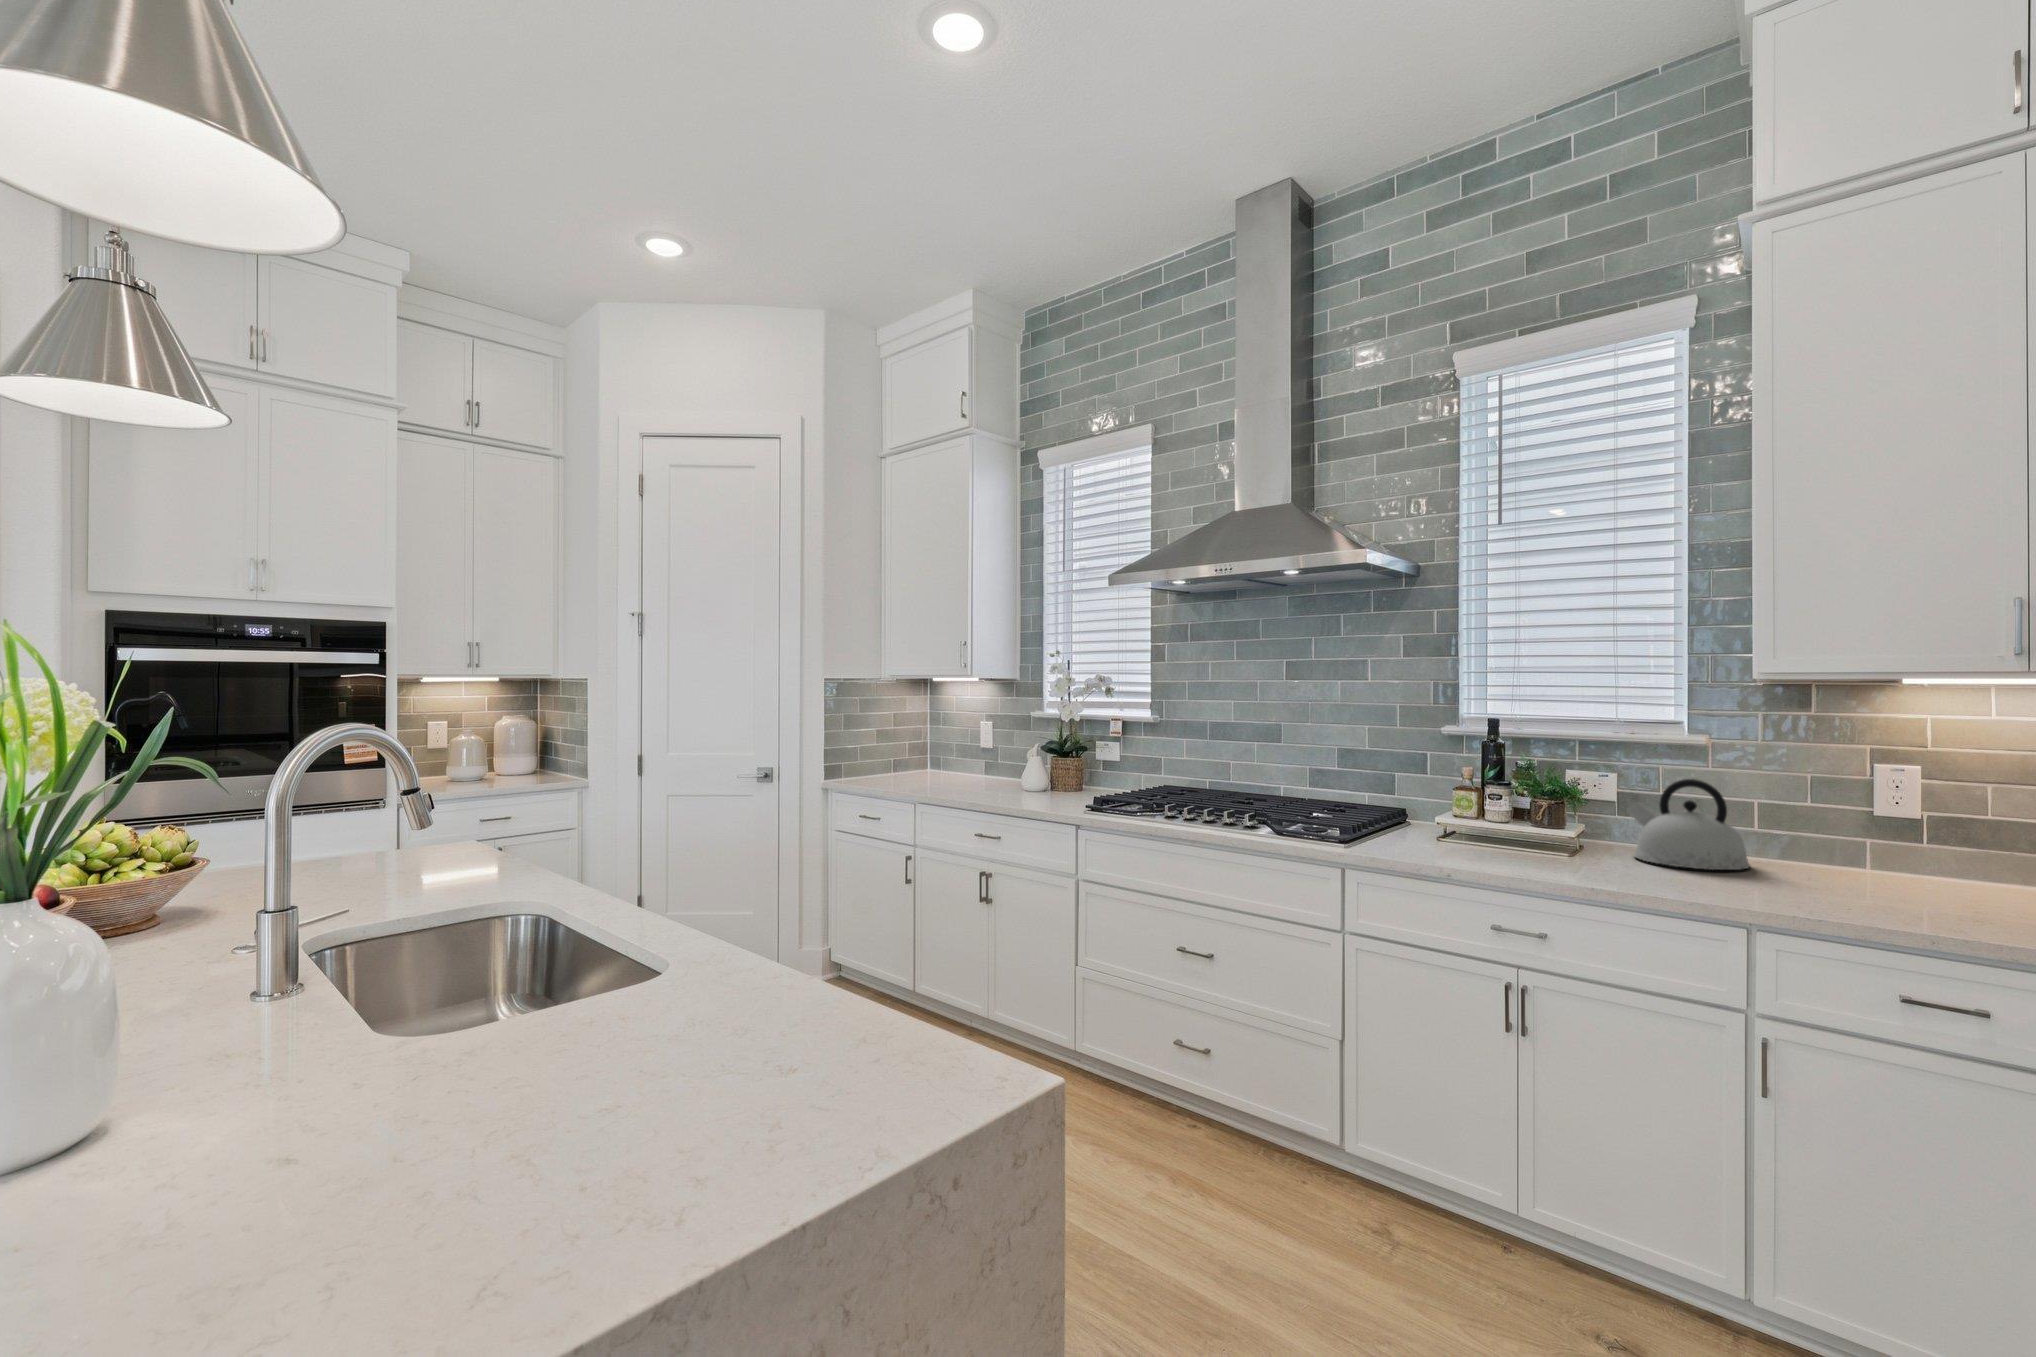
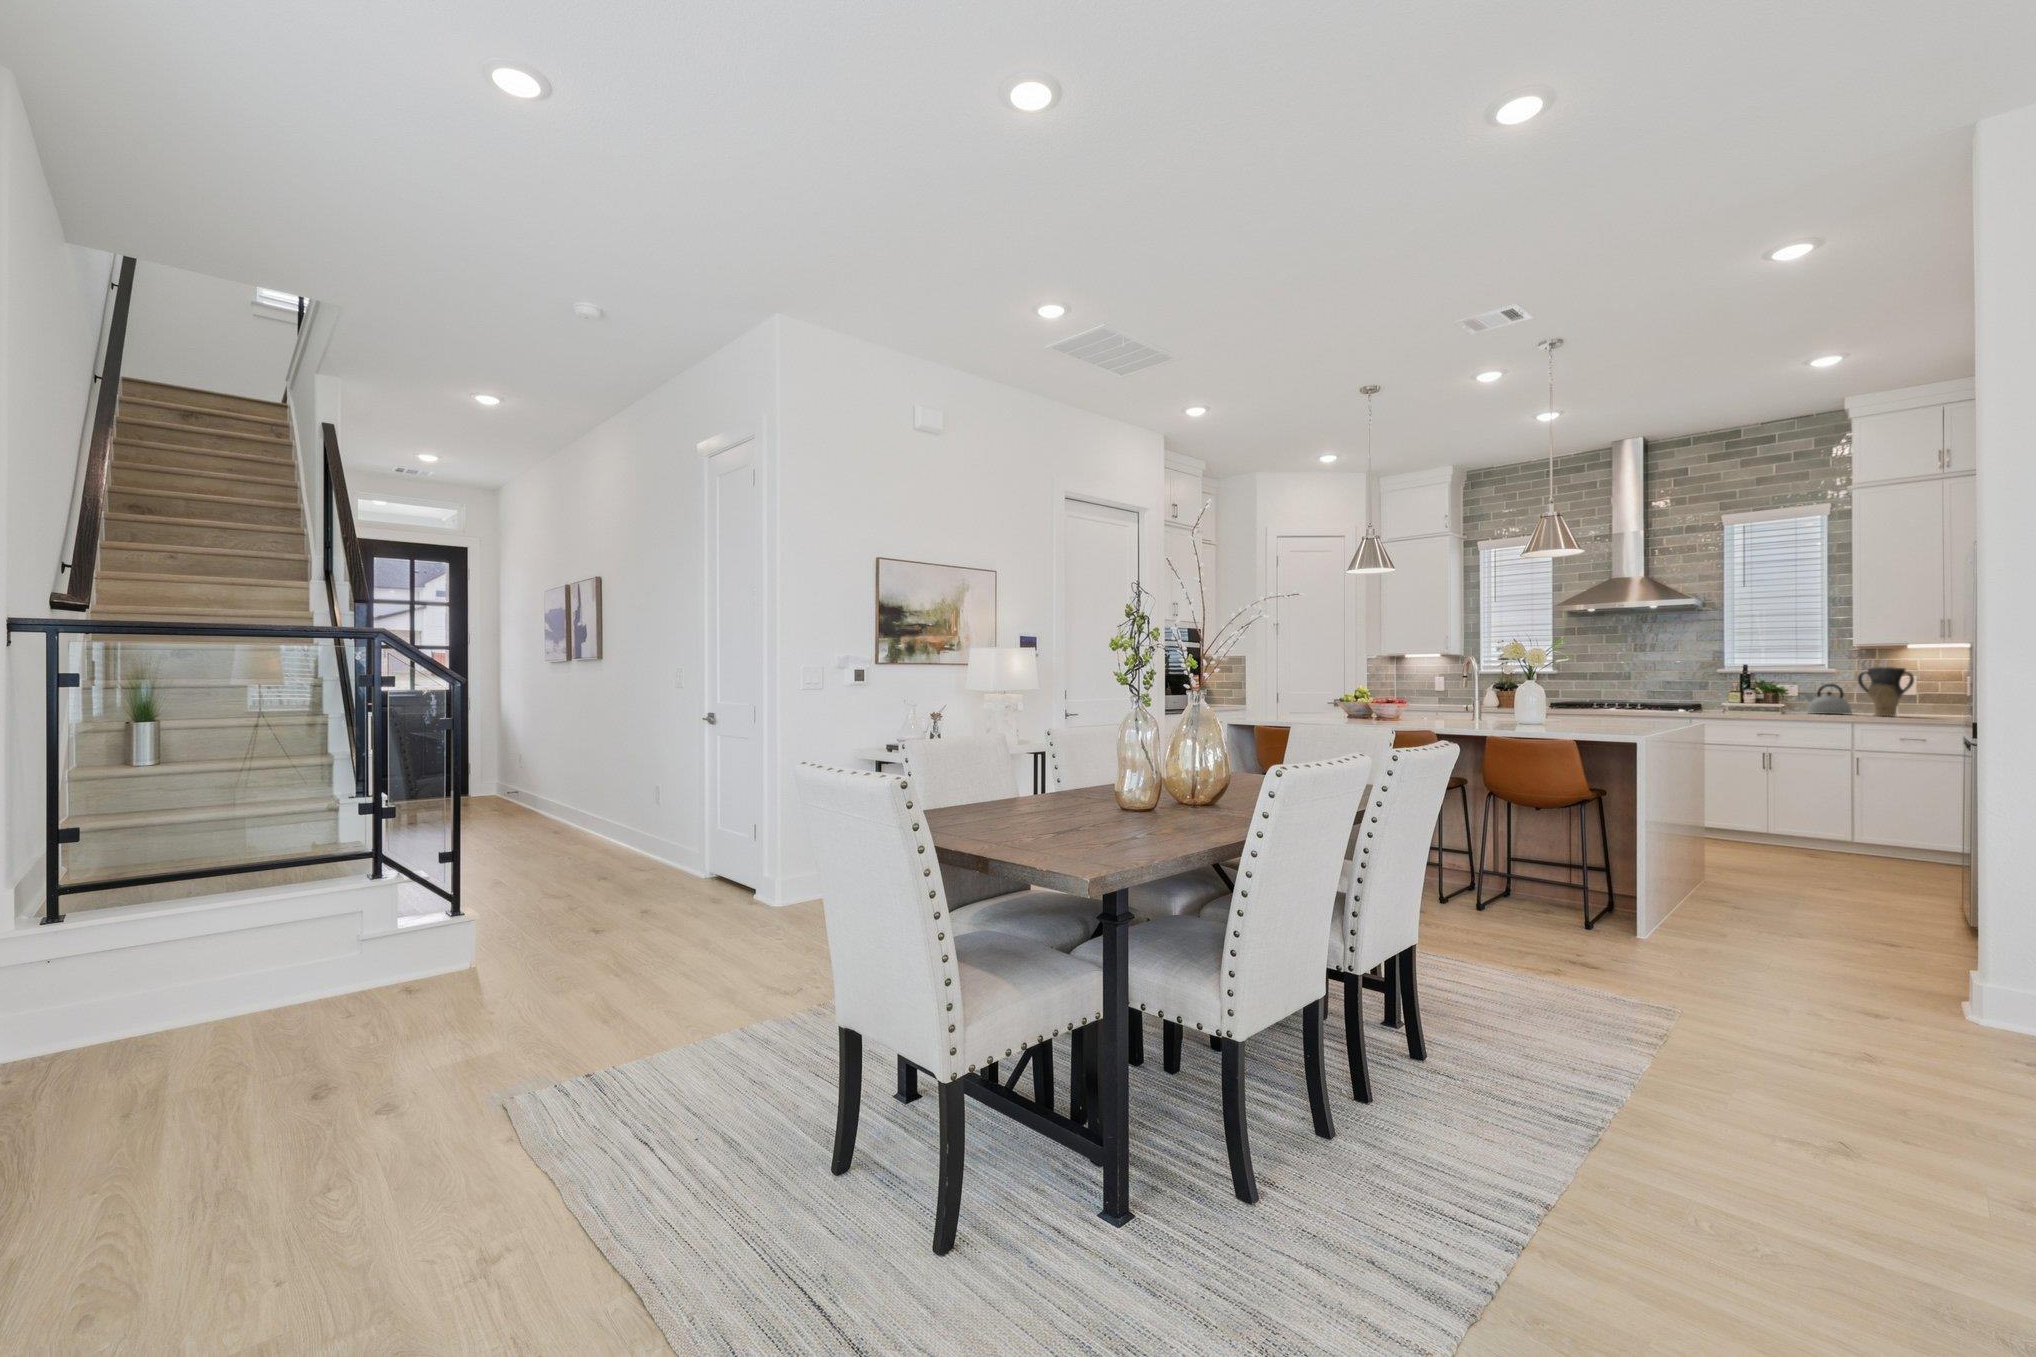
vase: none [1764,751,1938,907] -> present [1858,667,1914,716]

